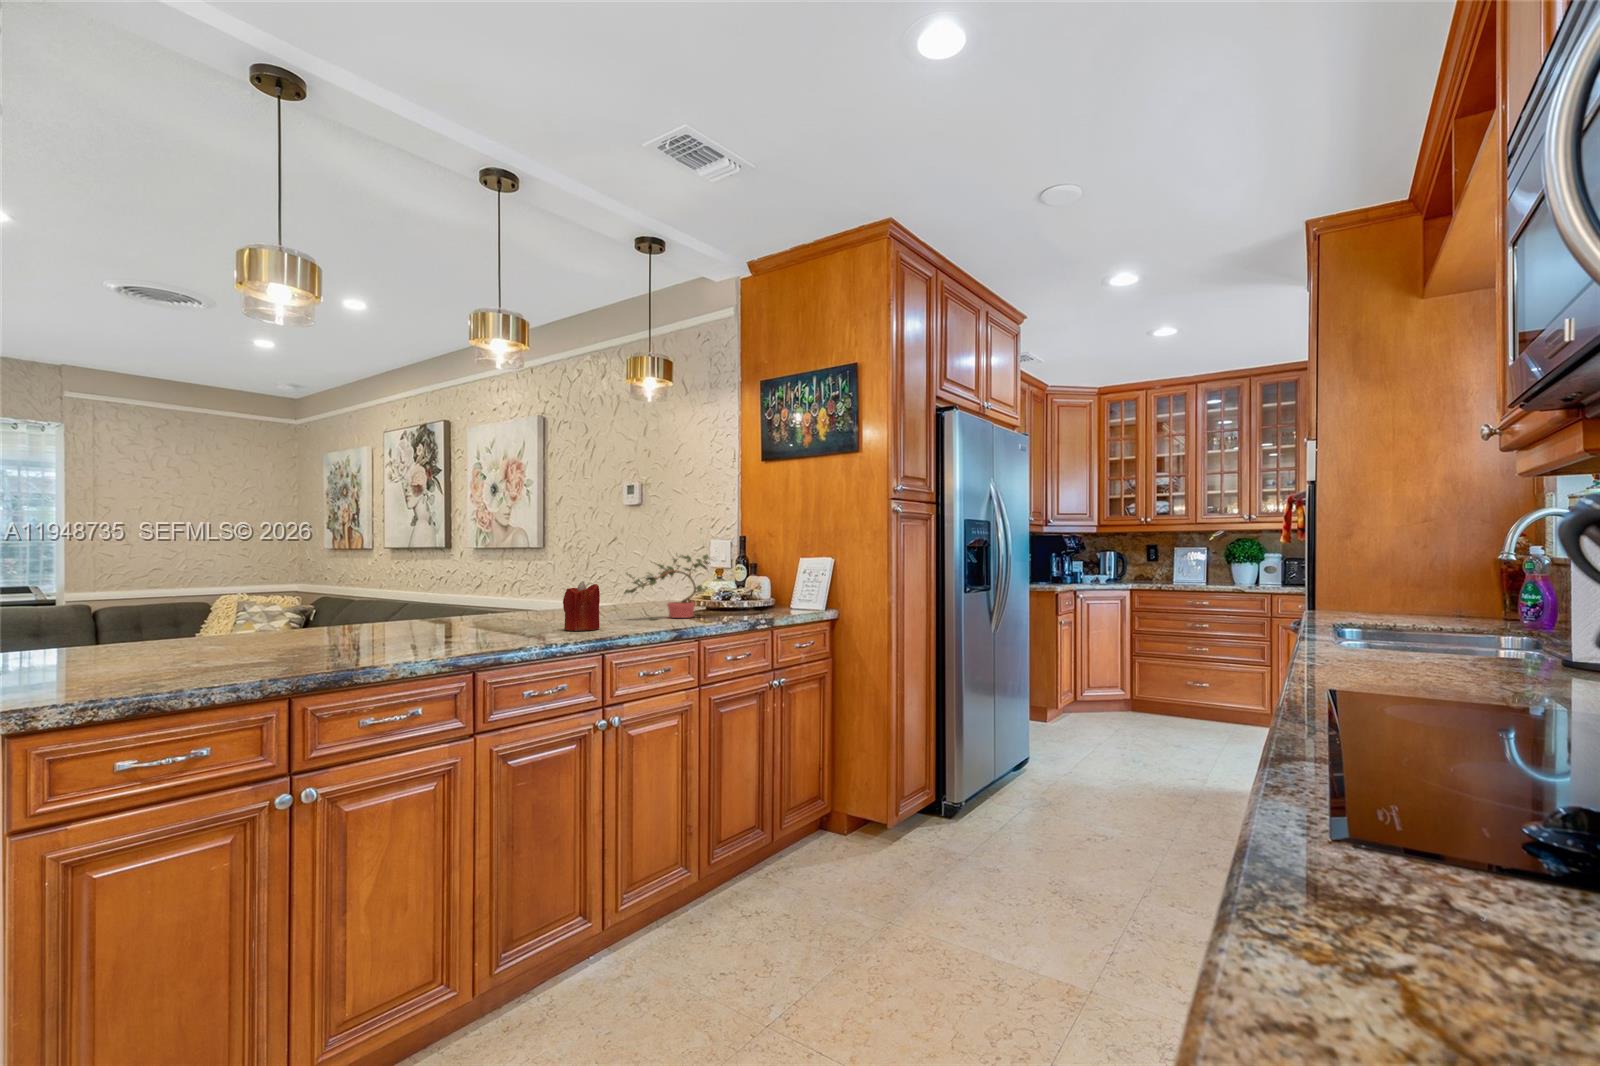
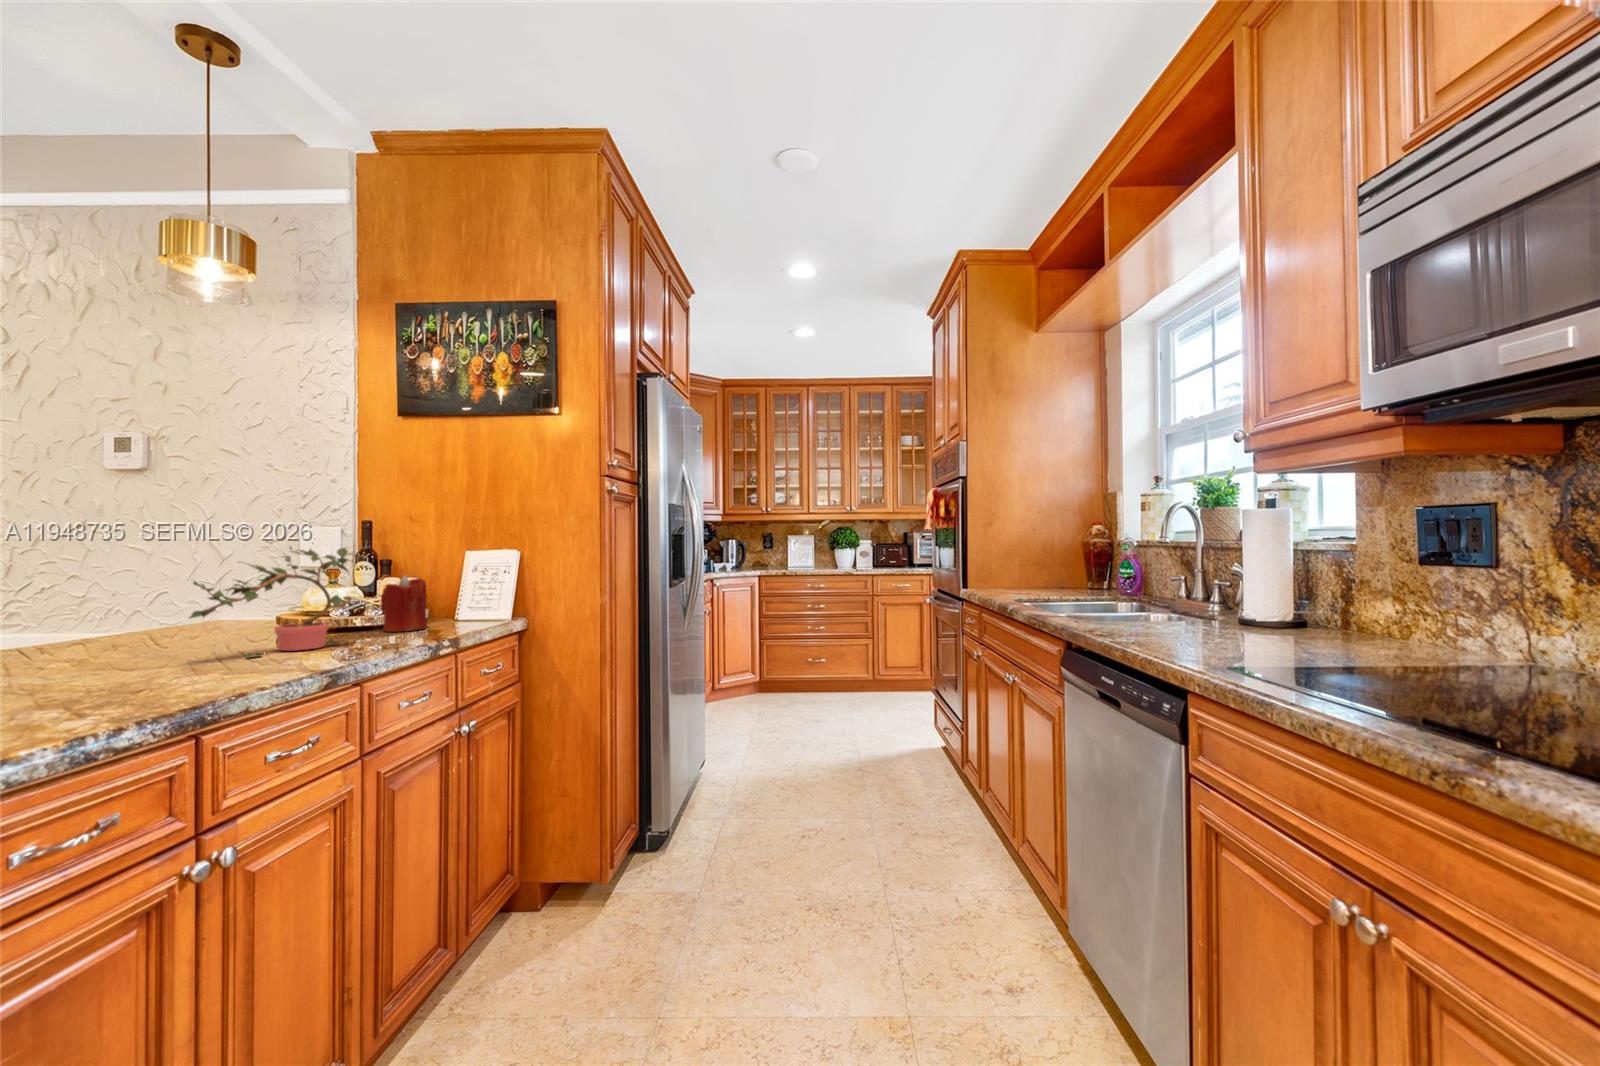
candle: present [563,581,600,631] -> present [381,575,427,632]

